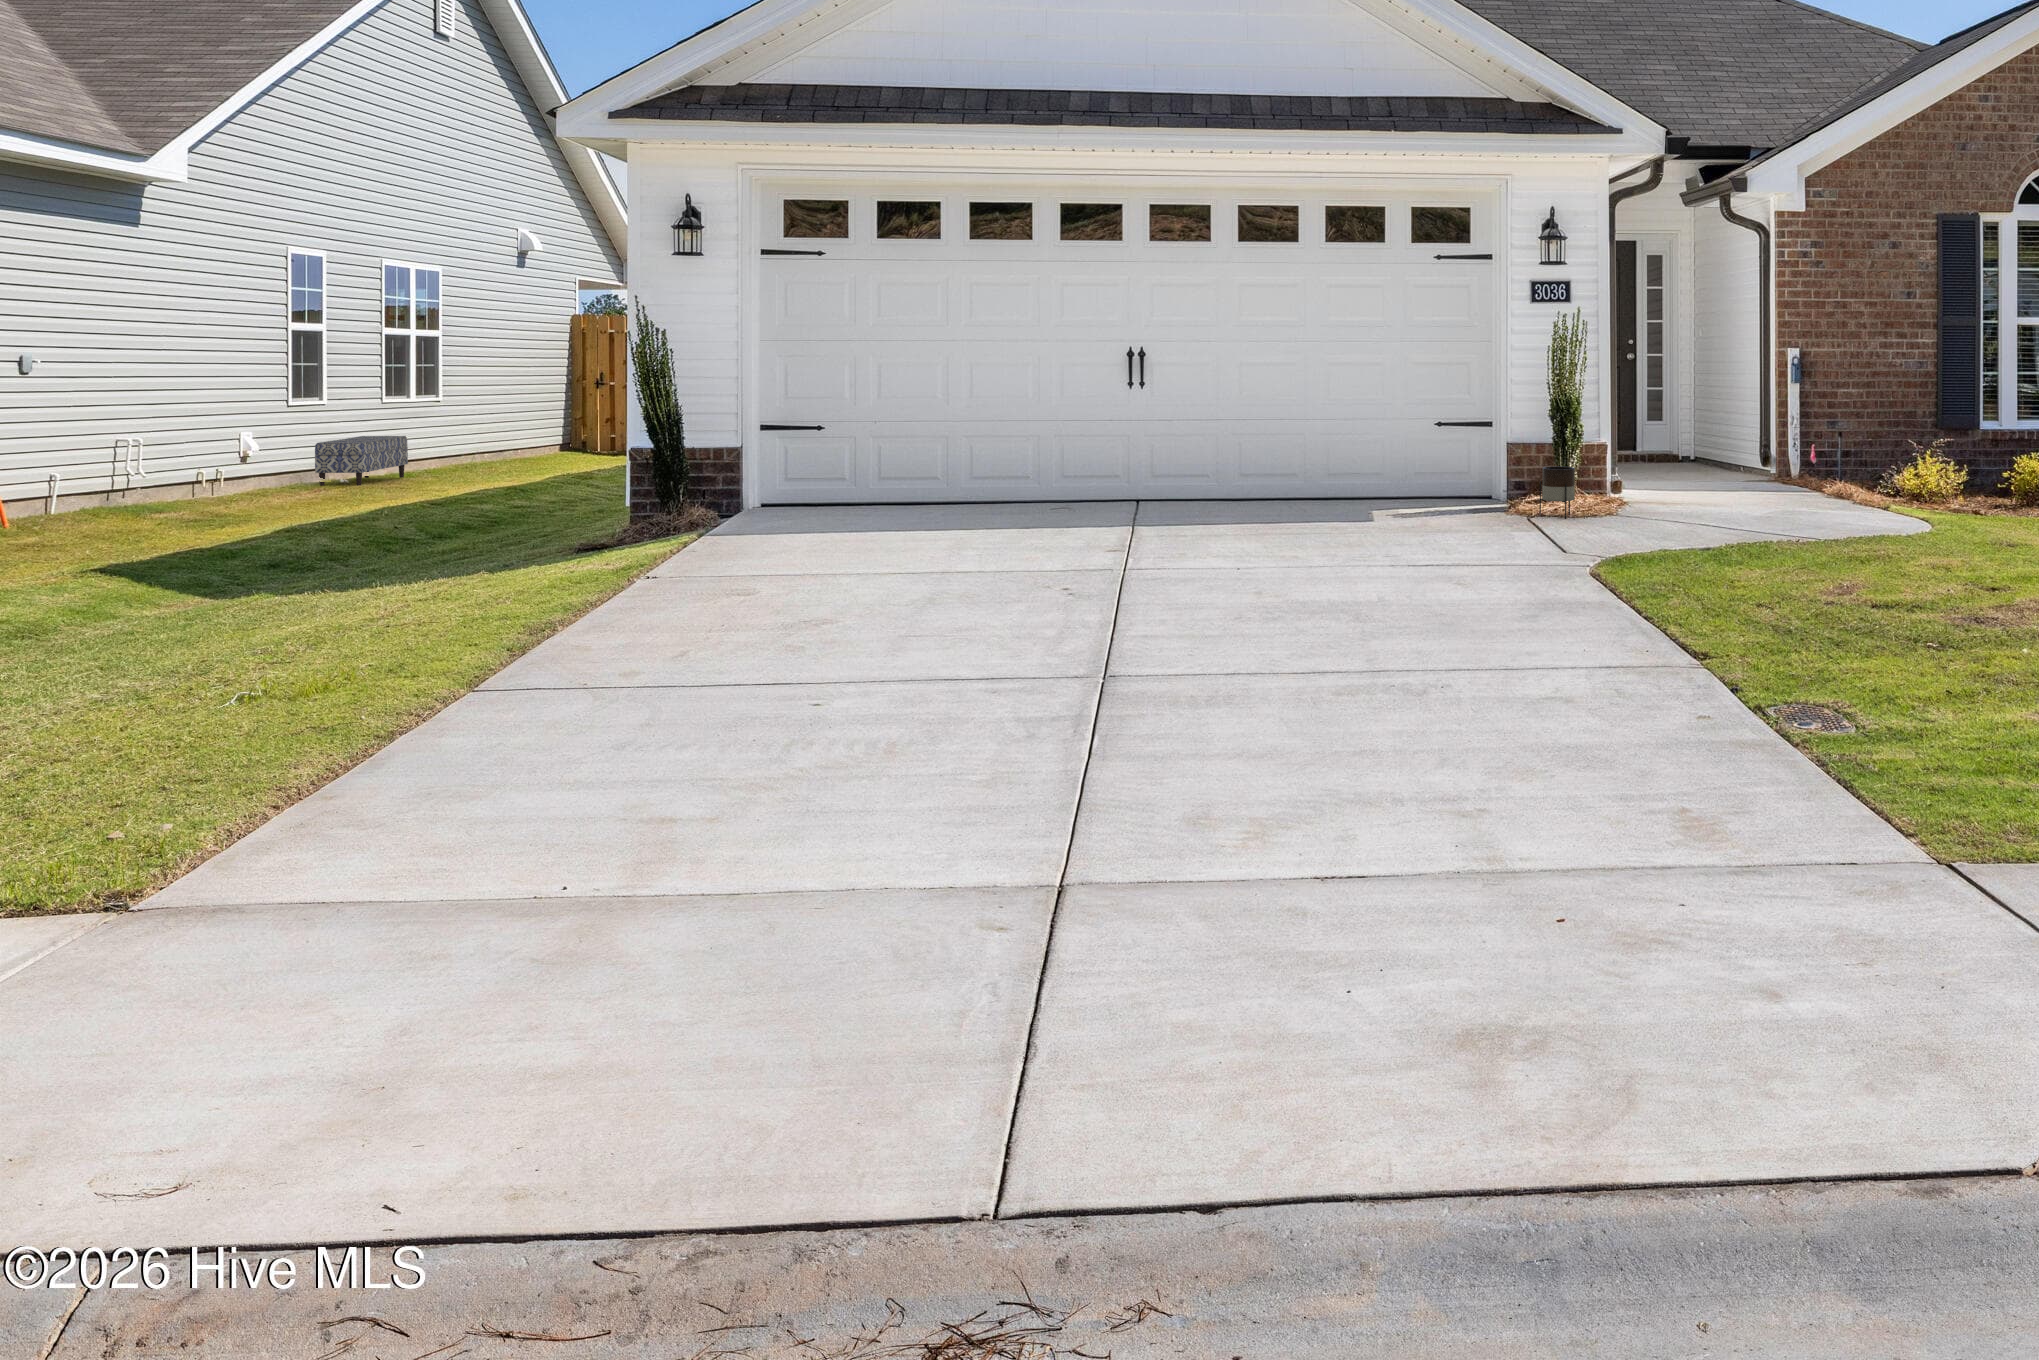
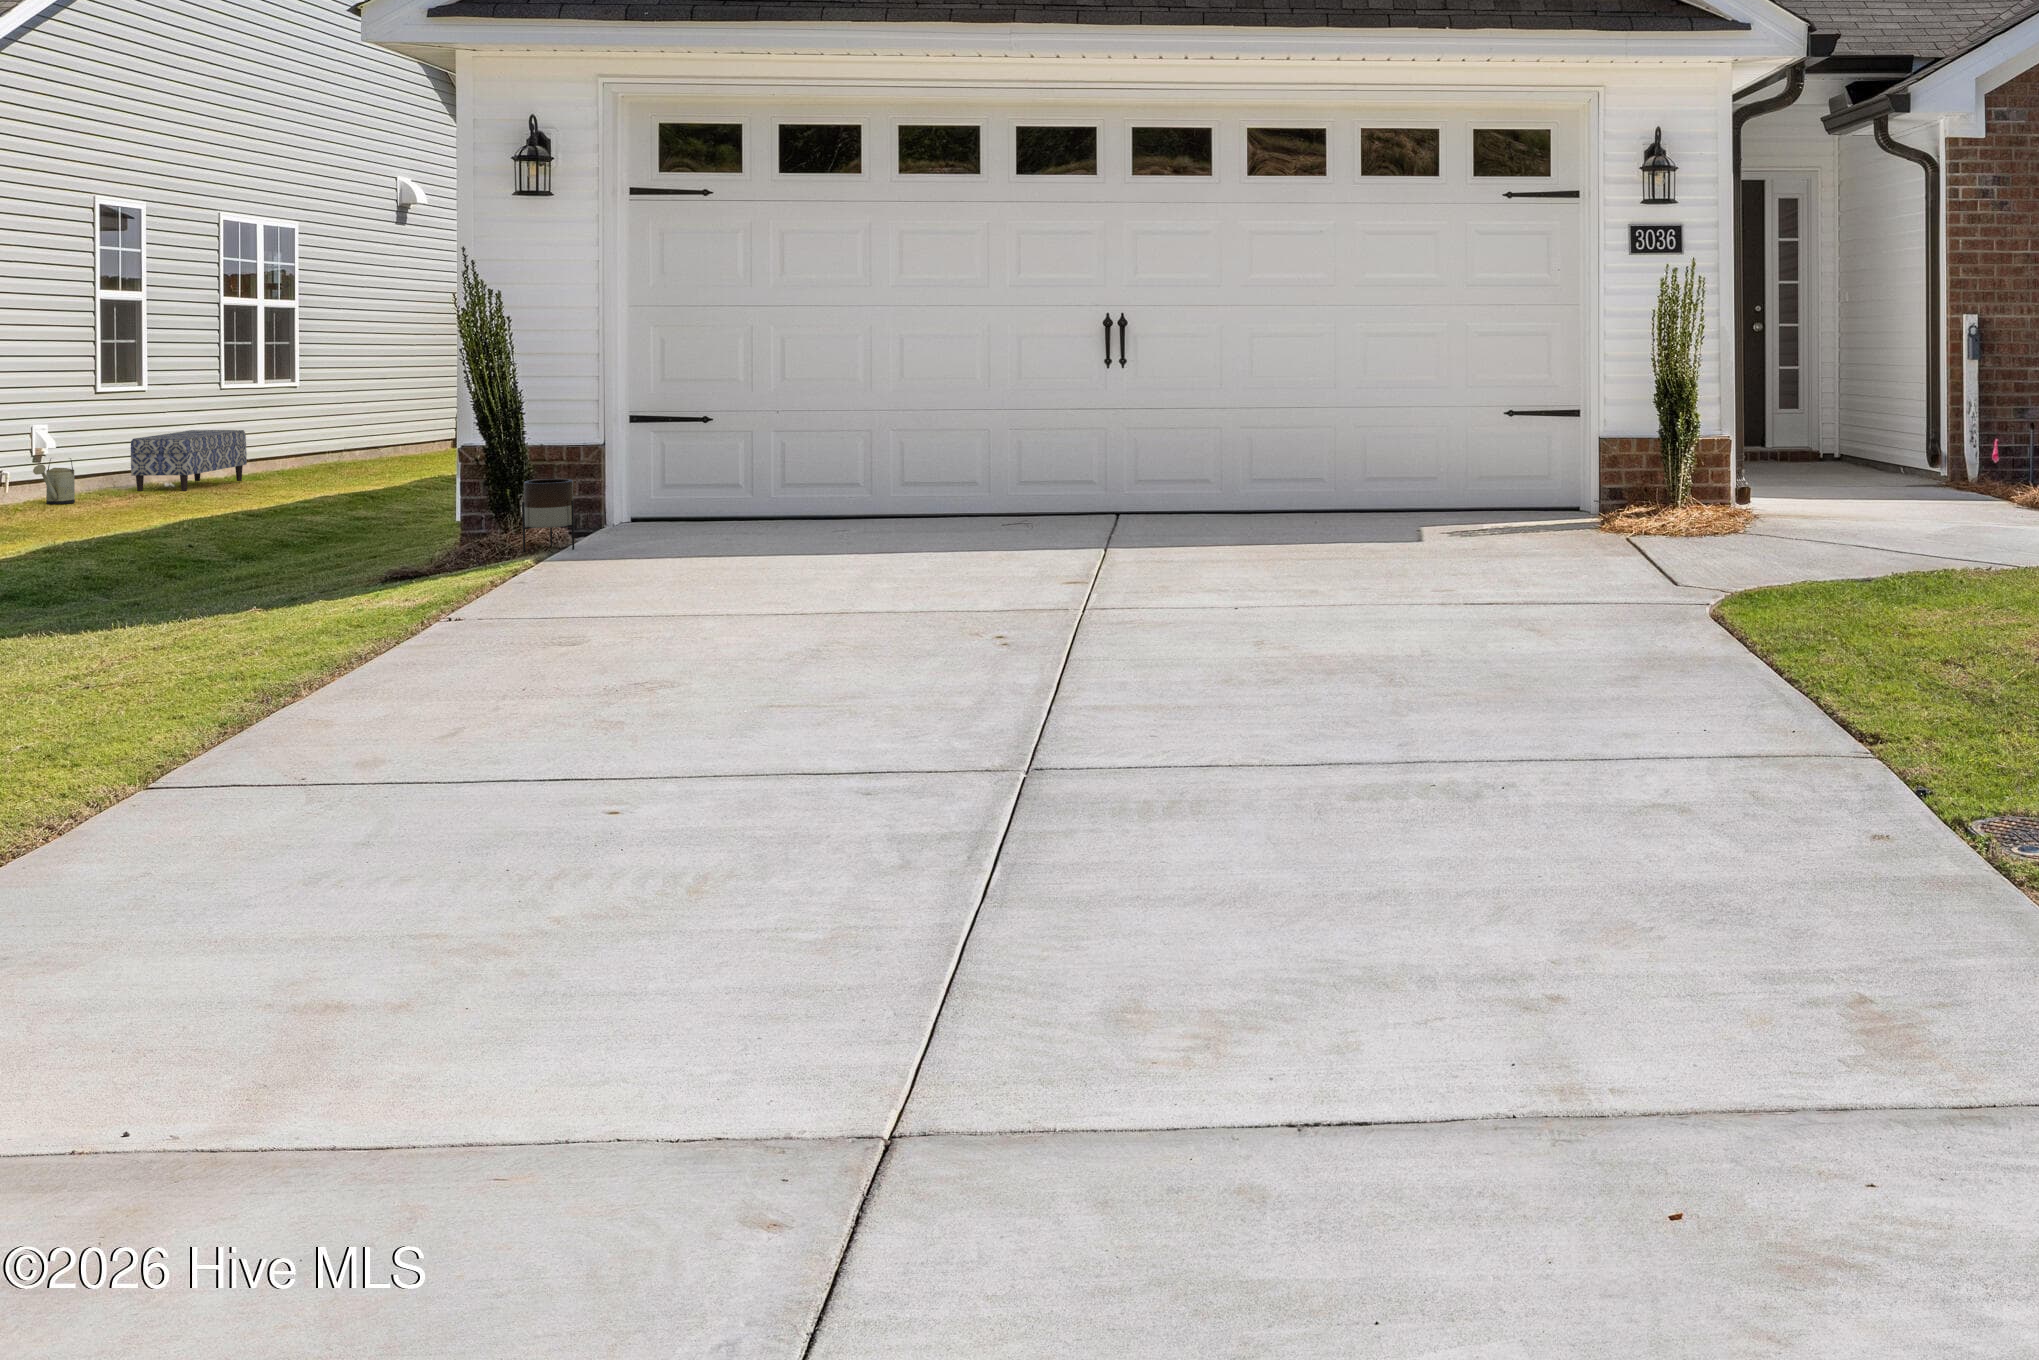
watering can: none [240,458,273,496] -> present [33,458,75,504]
planter: present [1539,466,1575,519] -> present [522,479,574,552]

